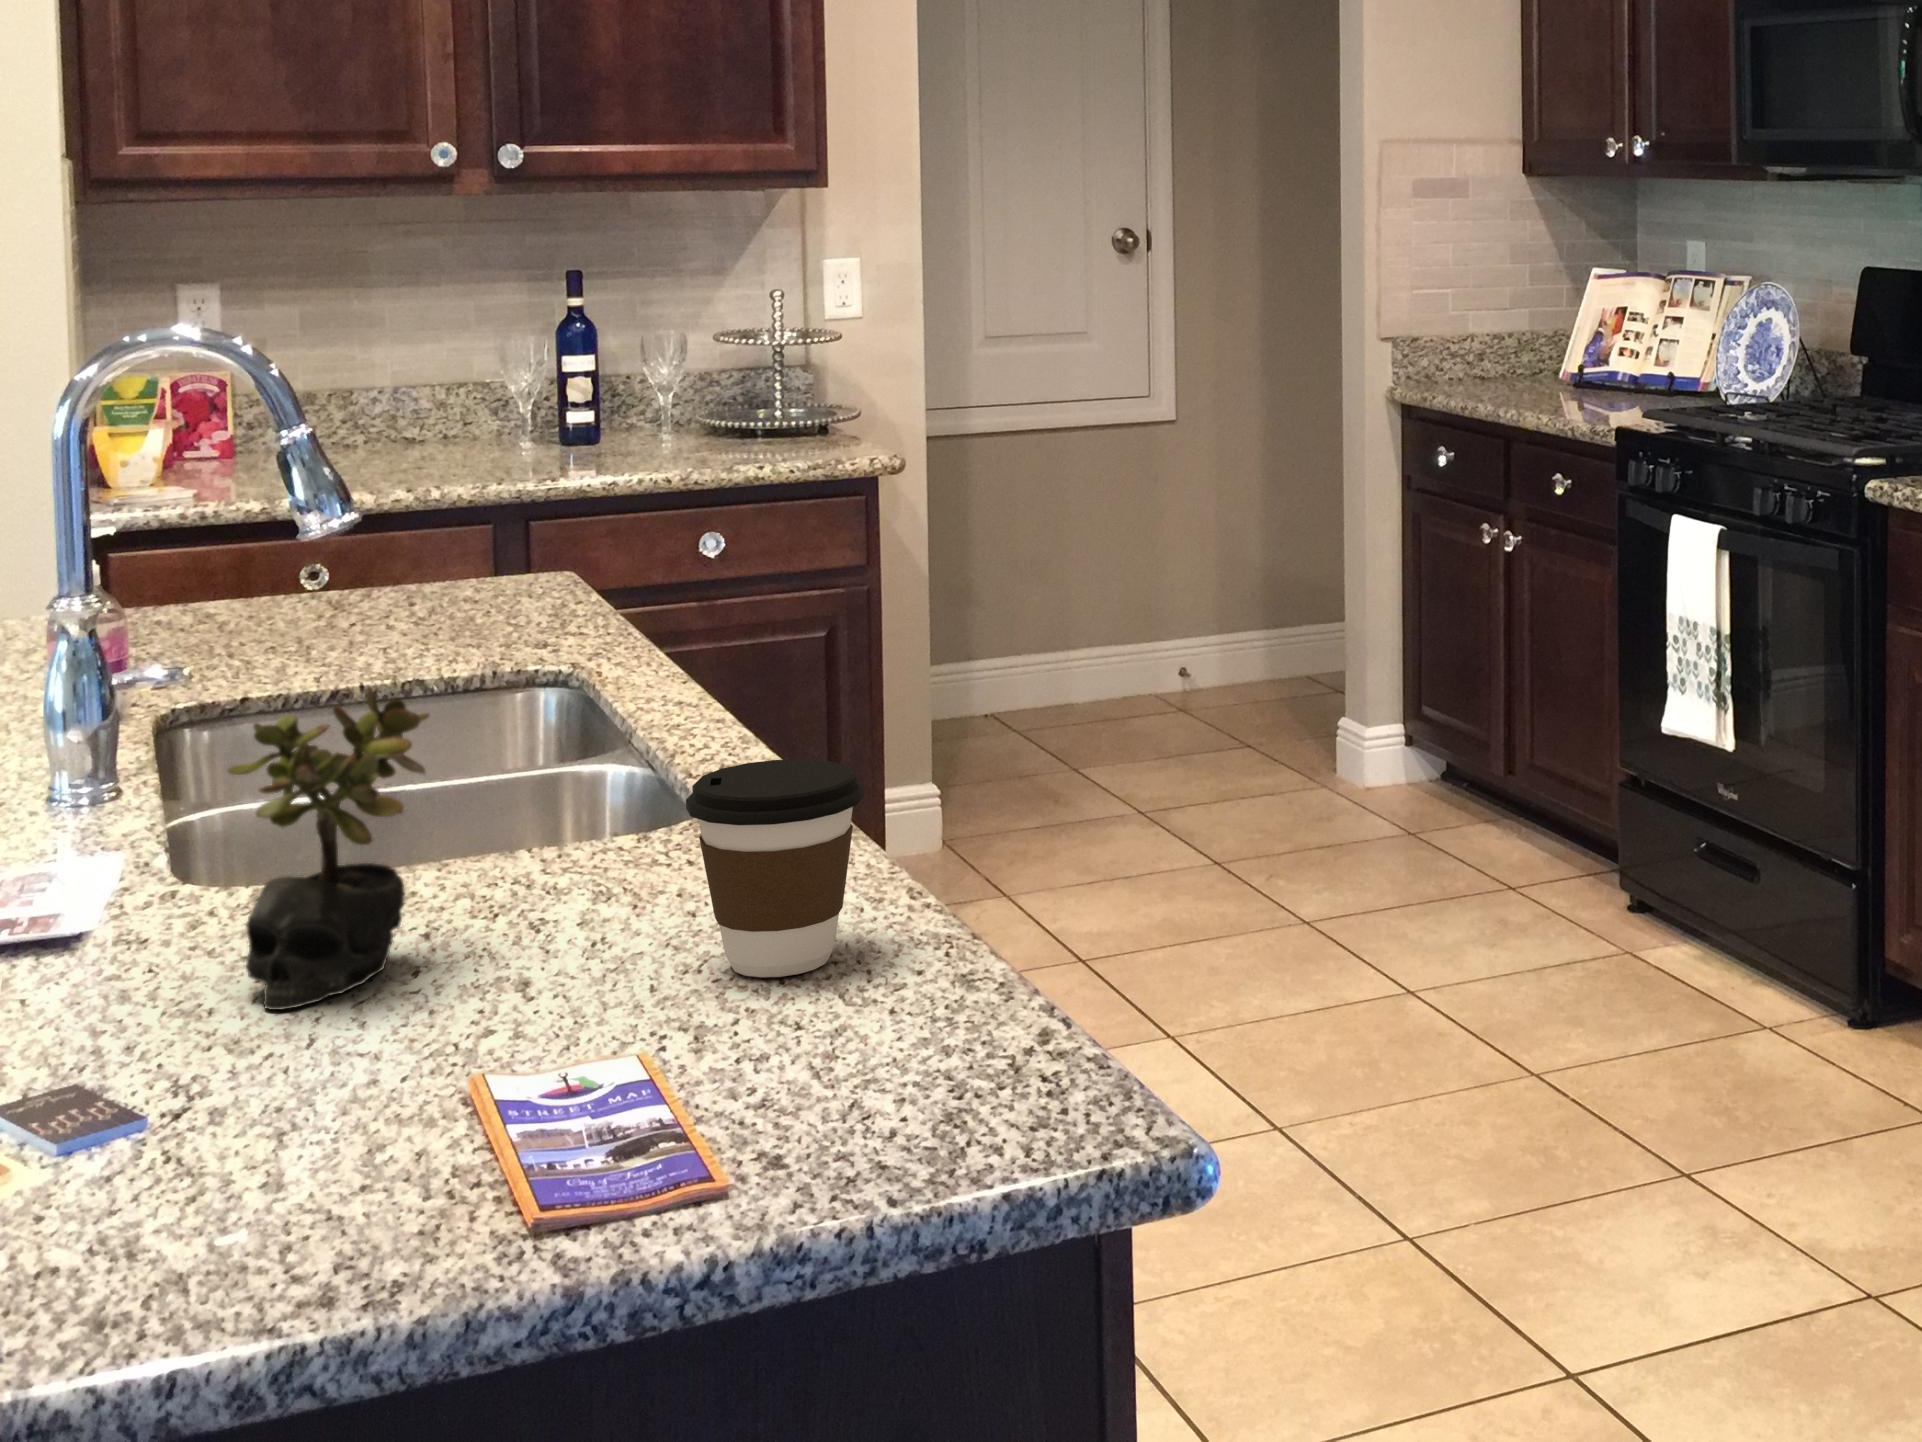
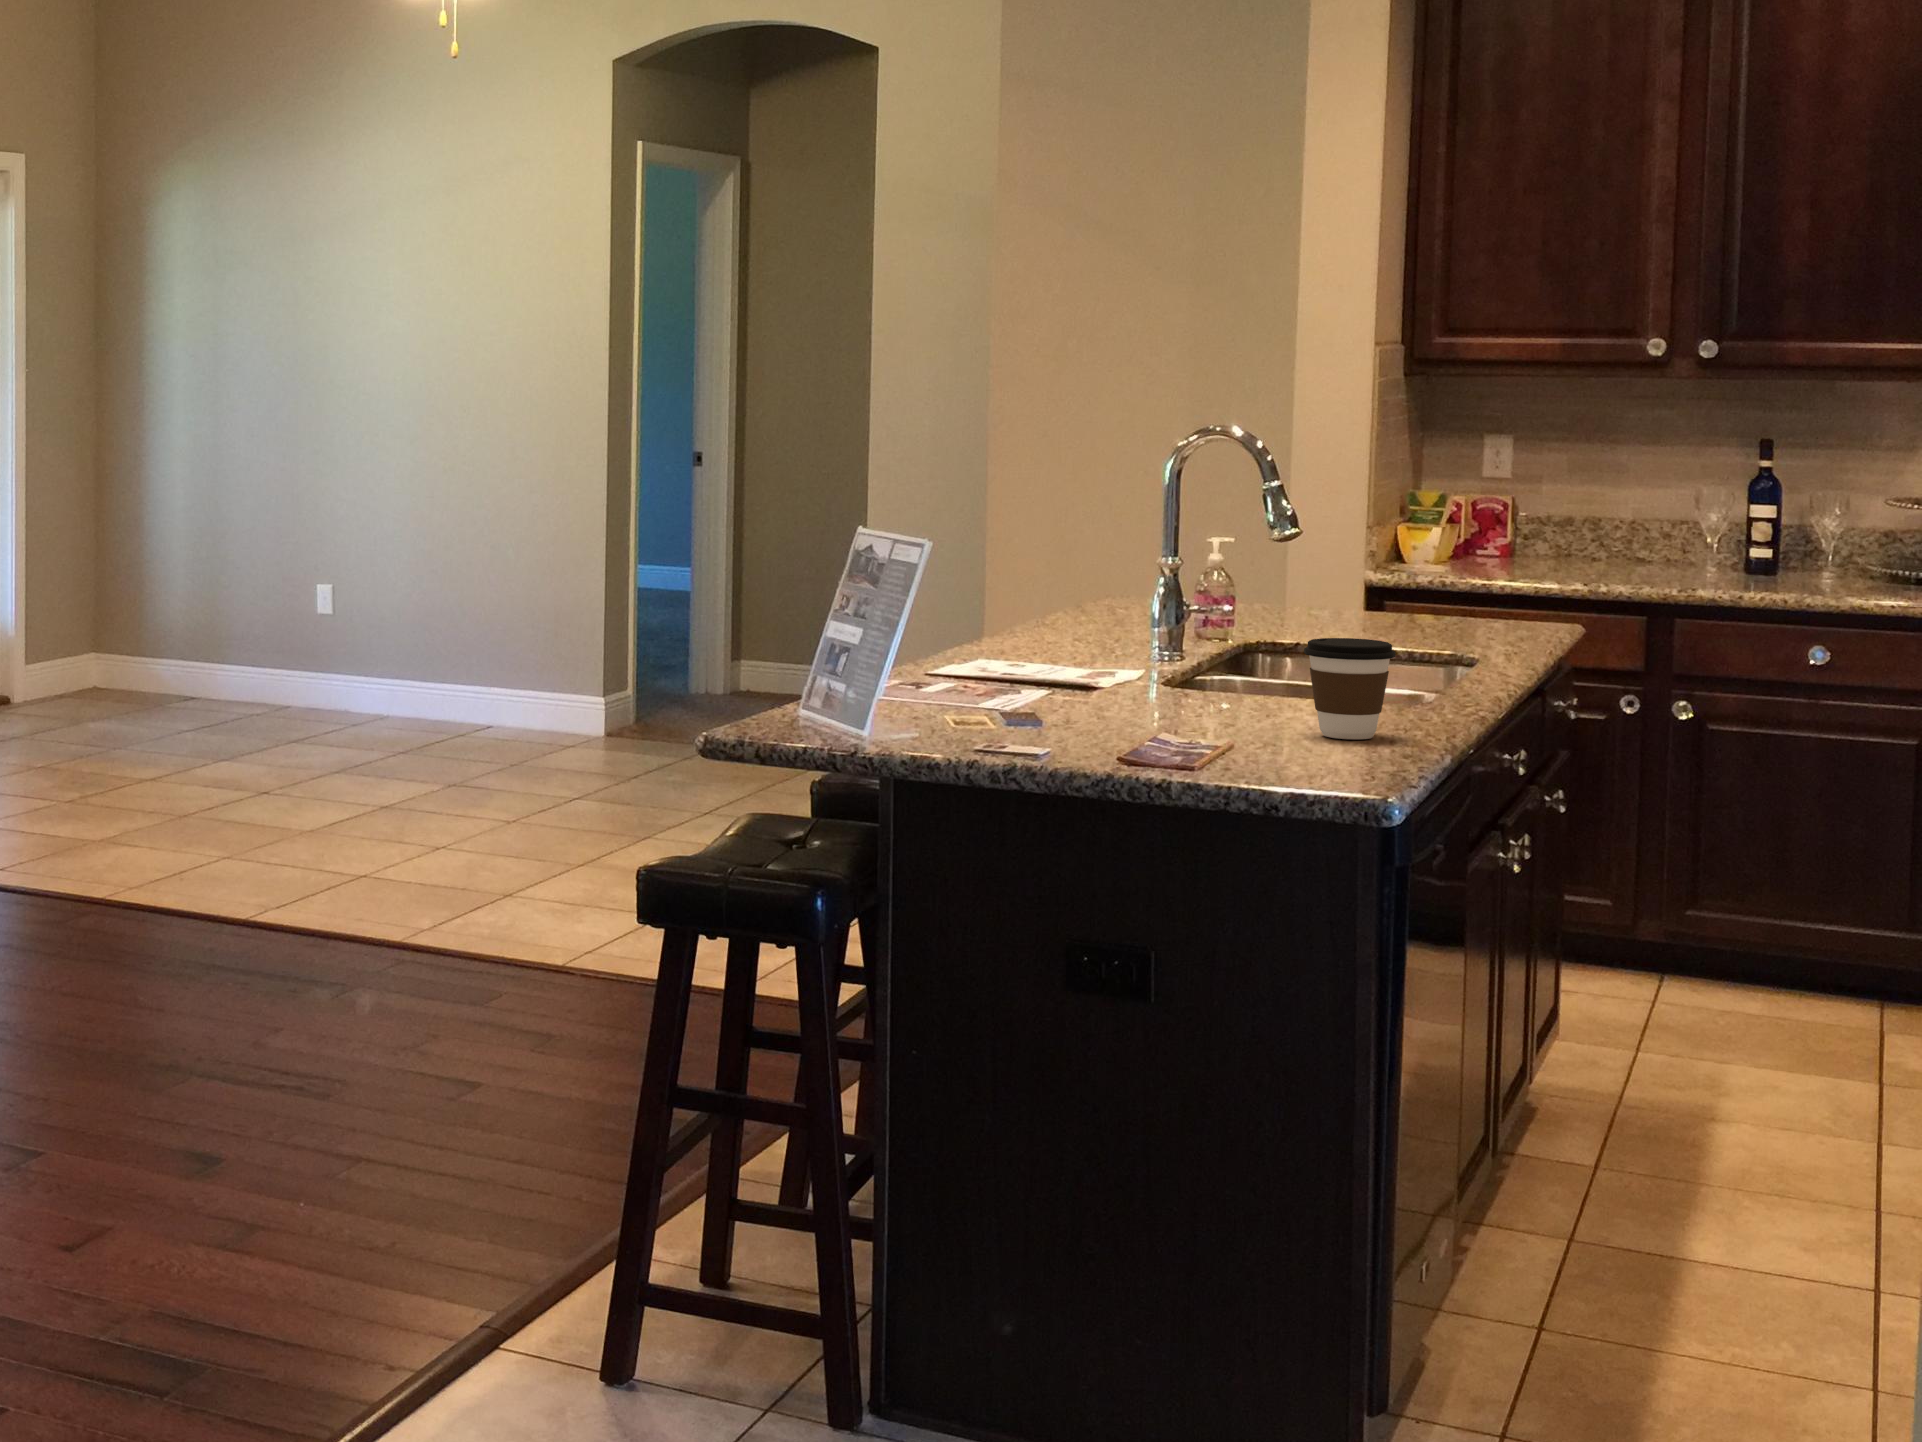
succulent plant: present [228,686,429,1010] -> none [1127,579,1224,714]

